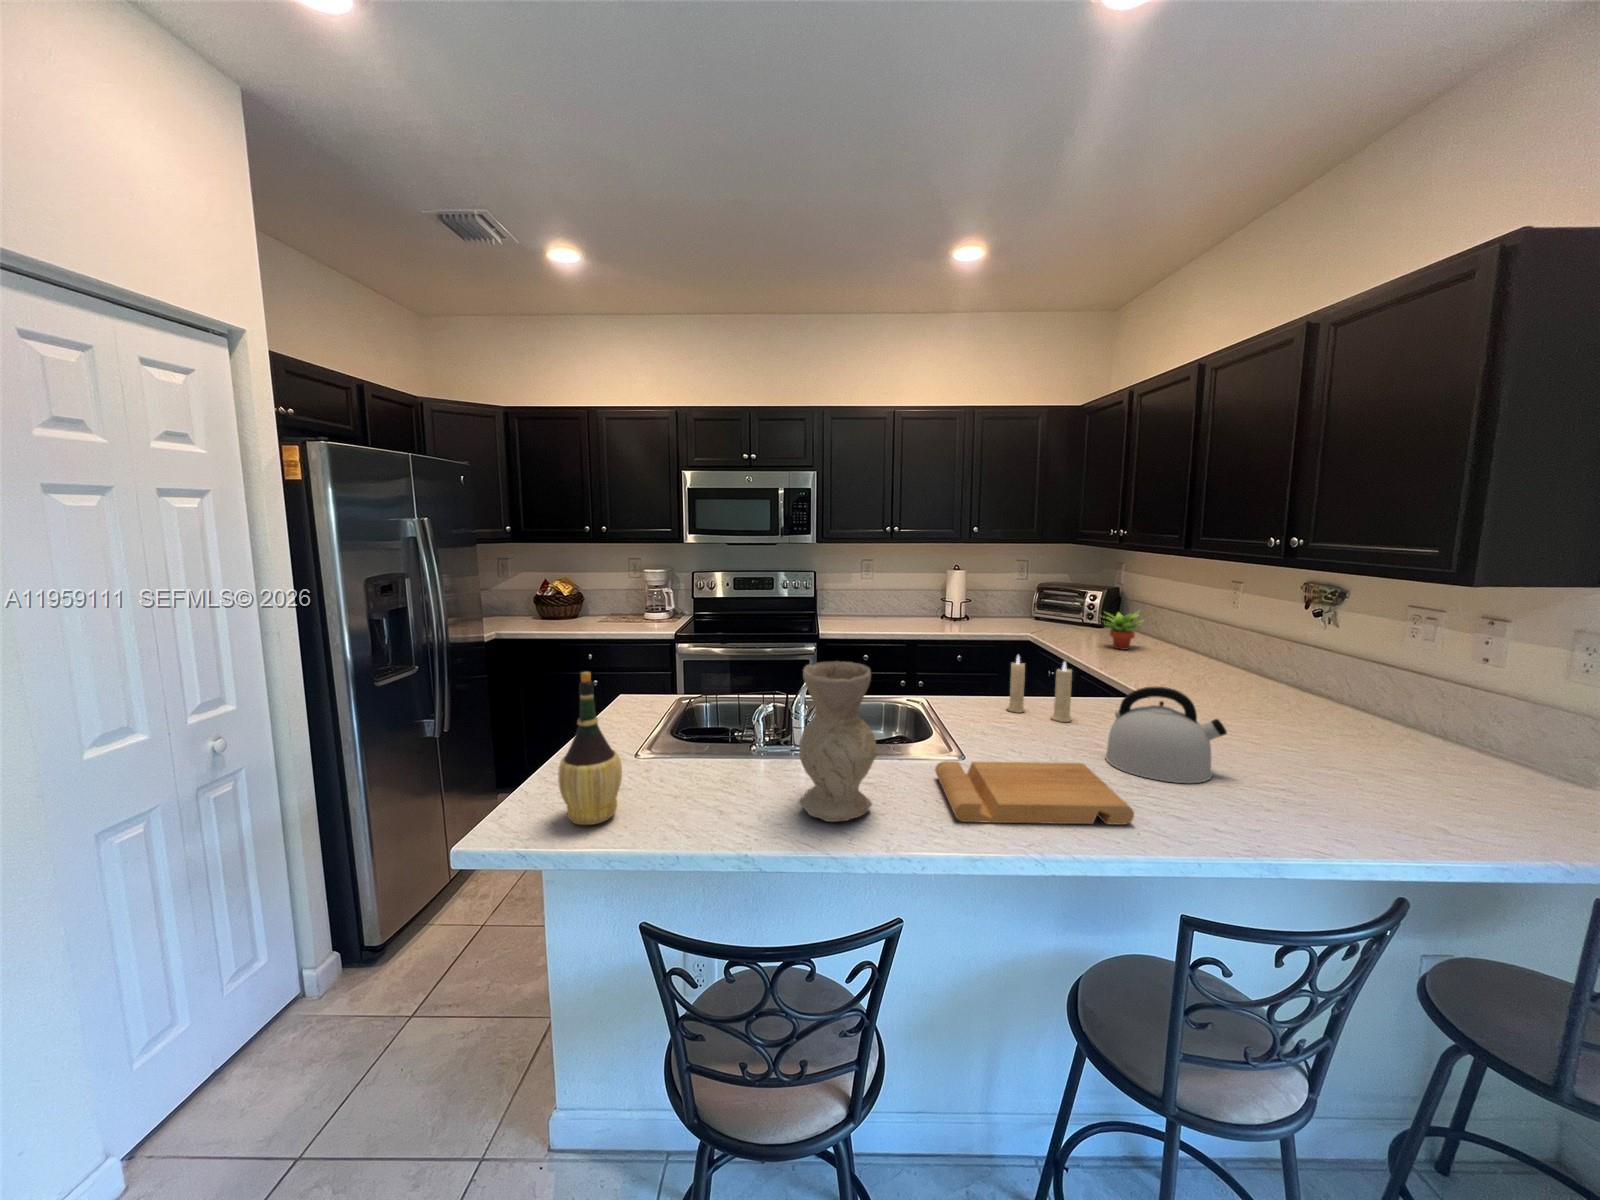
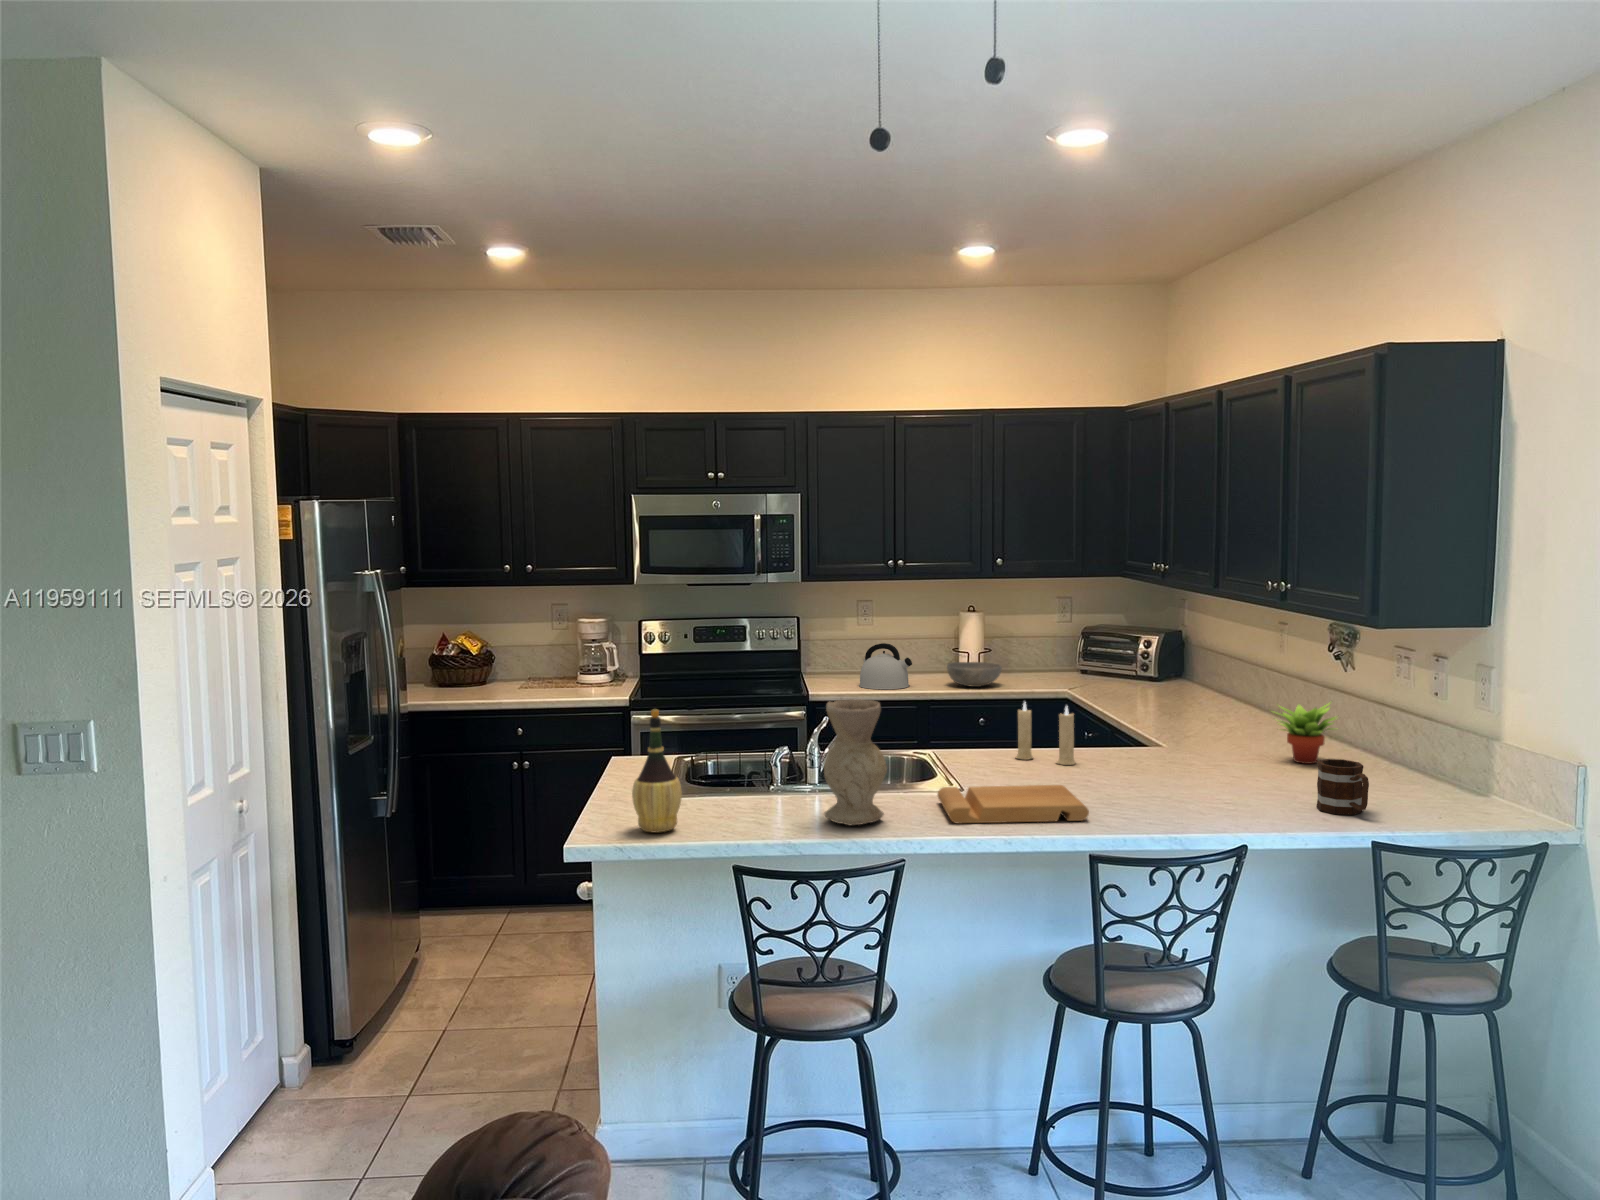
bowl: none [929,609,973,629] -> present [947,662,1002,687]
succulent plant: present [1104,612,1144,650] -> present [1275,702,1338,764]
kettle: present [1105,687,1227,783] -> present [859,643,912,689]
mug: none [1413,749,1525,829] -> present [1317,759,1369,815]

